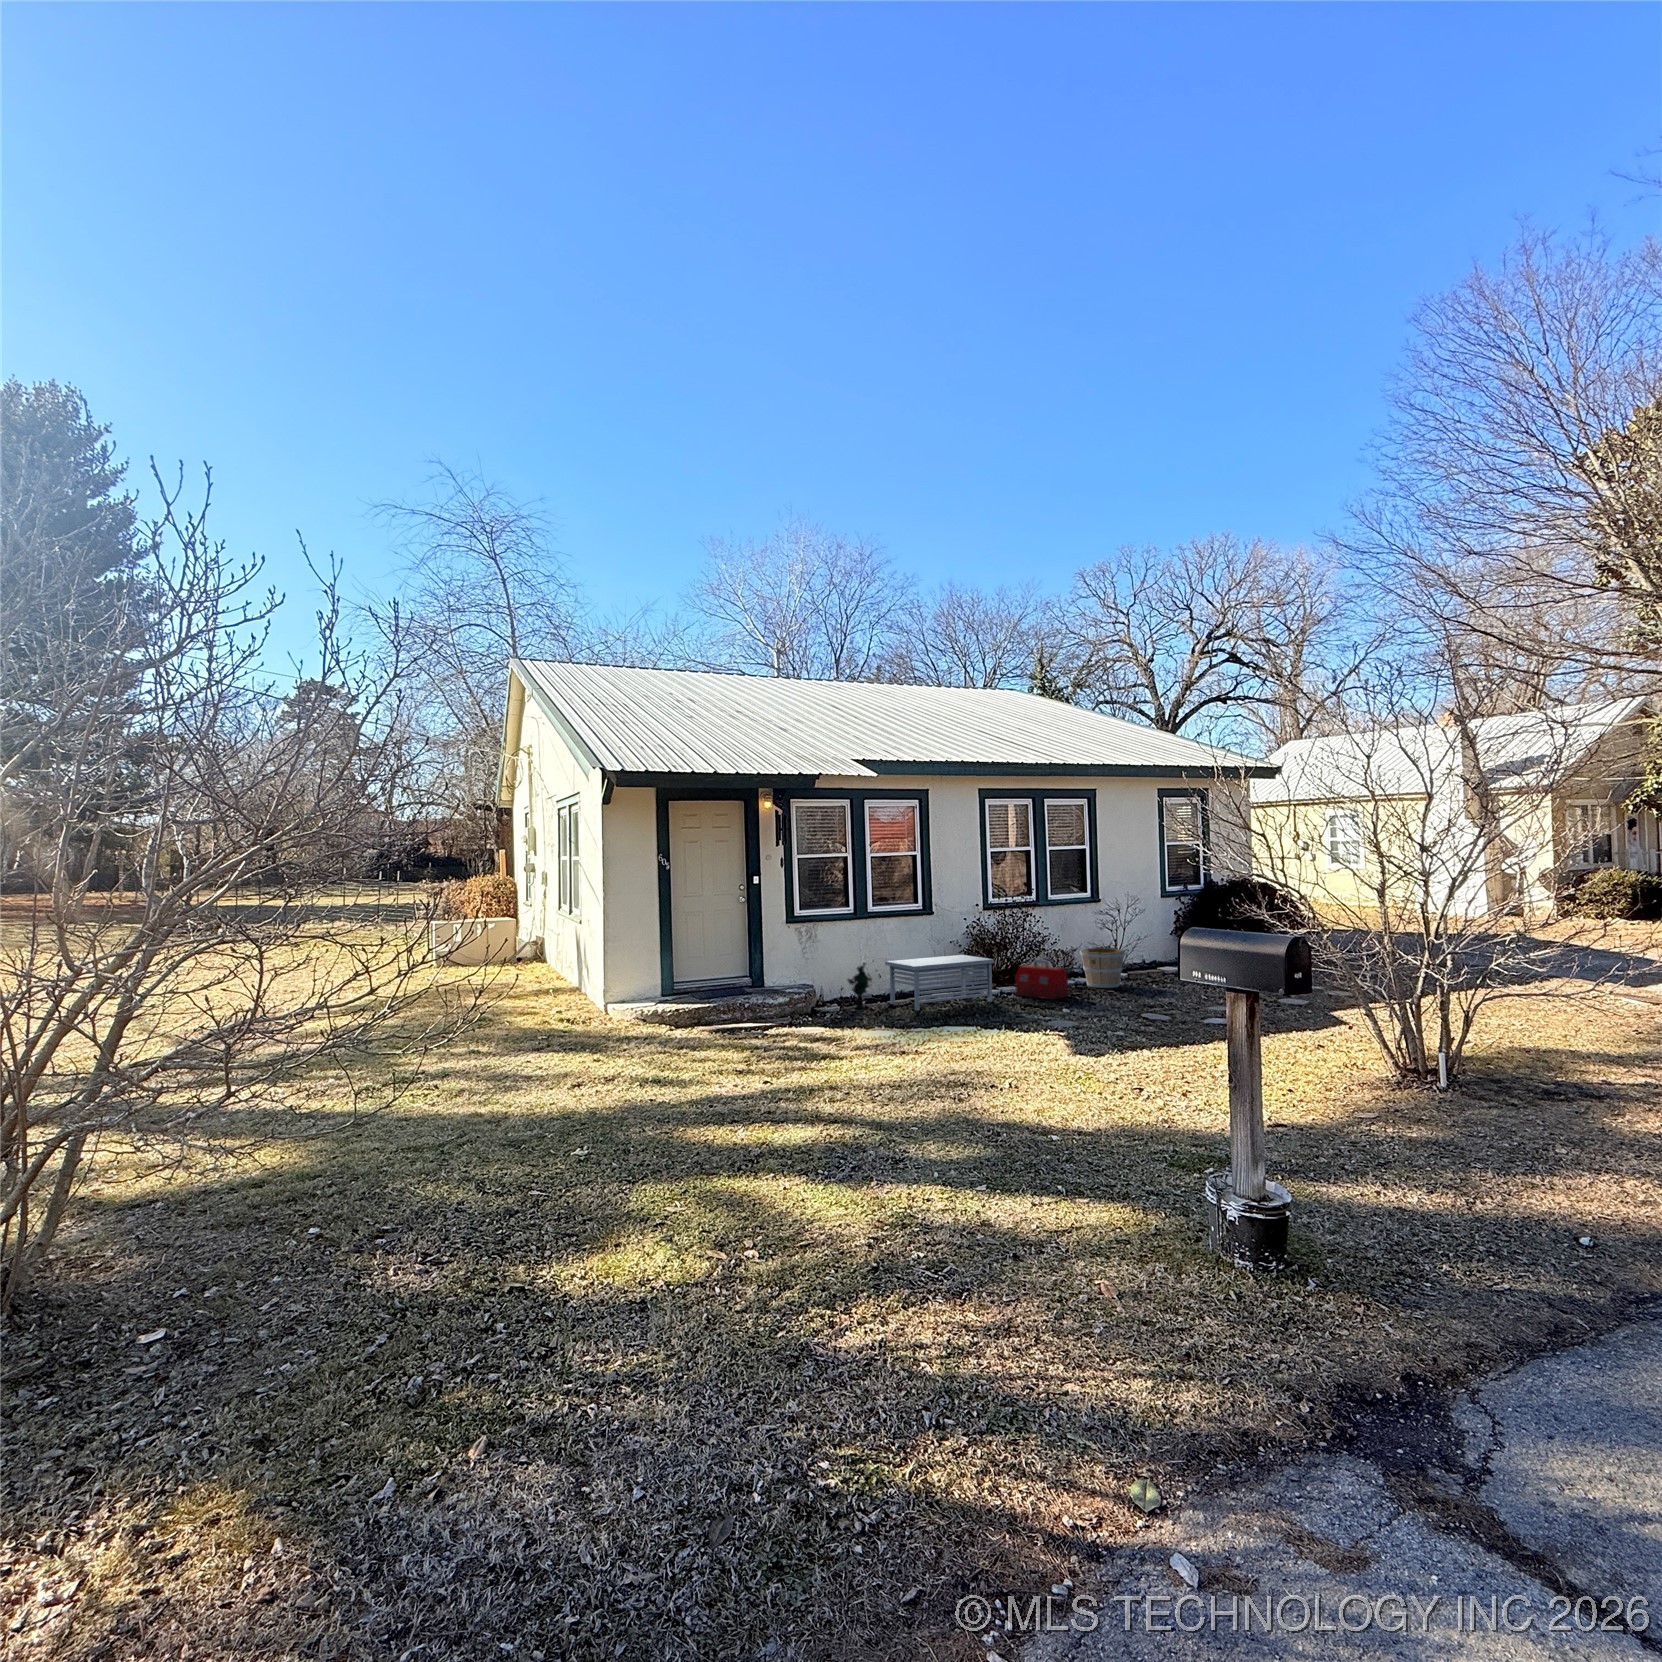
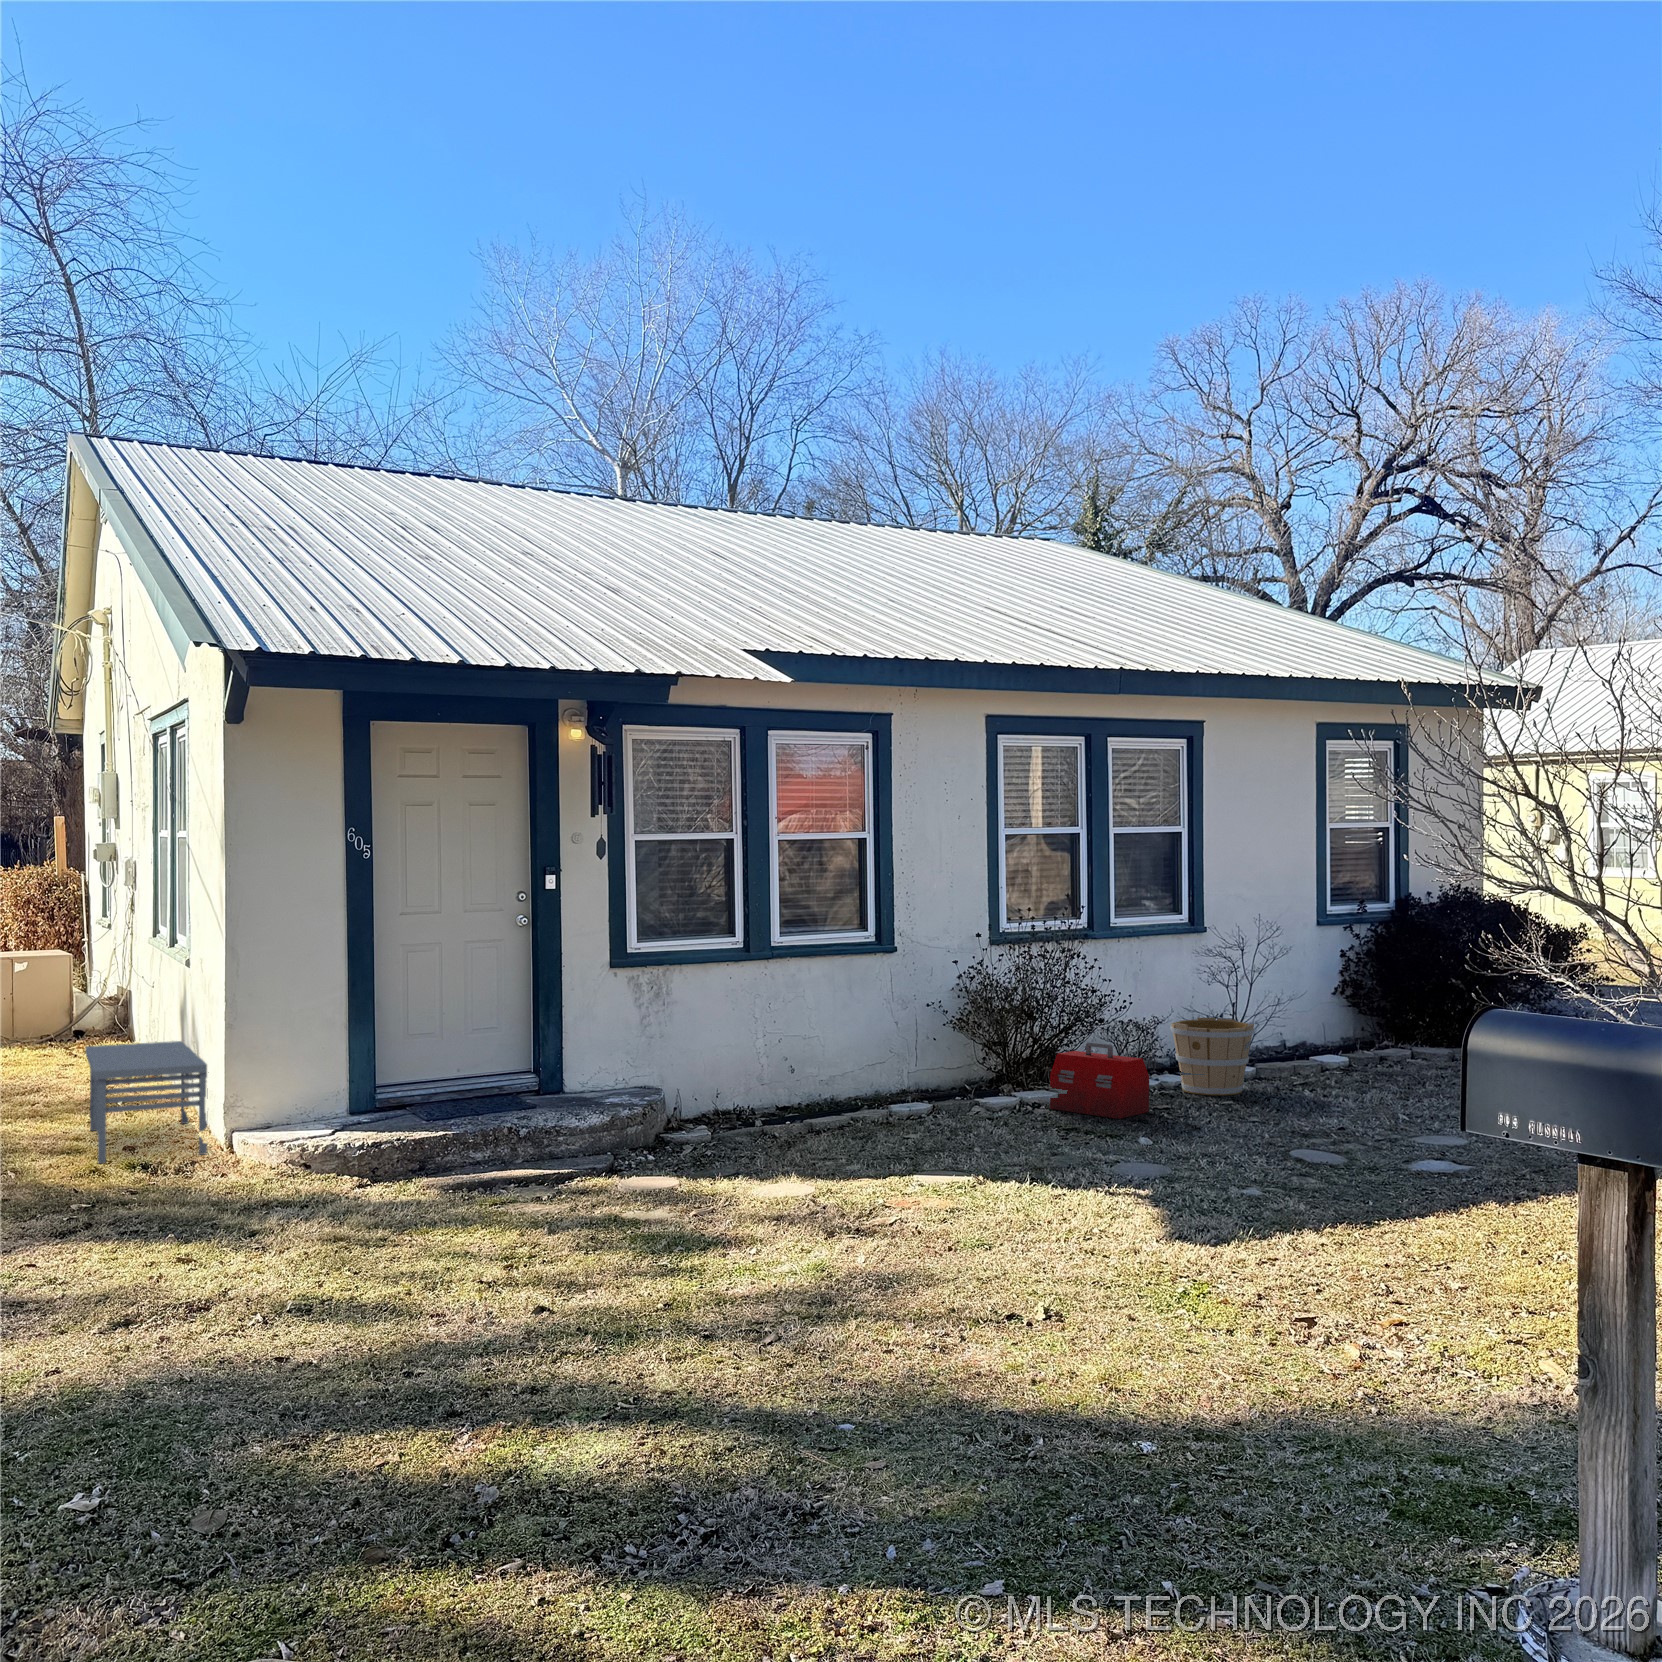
storage bench: present [885,955,994,1011] -> present [85,1041,208,1163]
decorative plant: present [848,963,872,1009] -> none [725,1046,776,1137]

